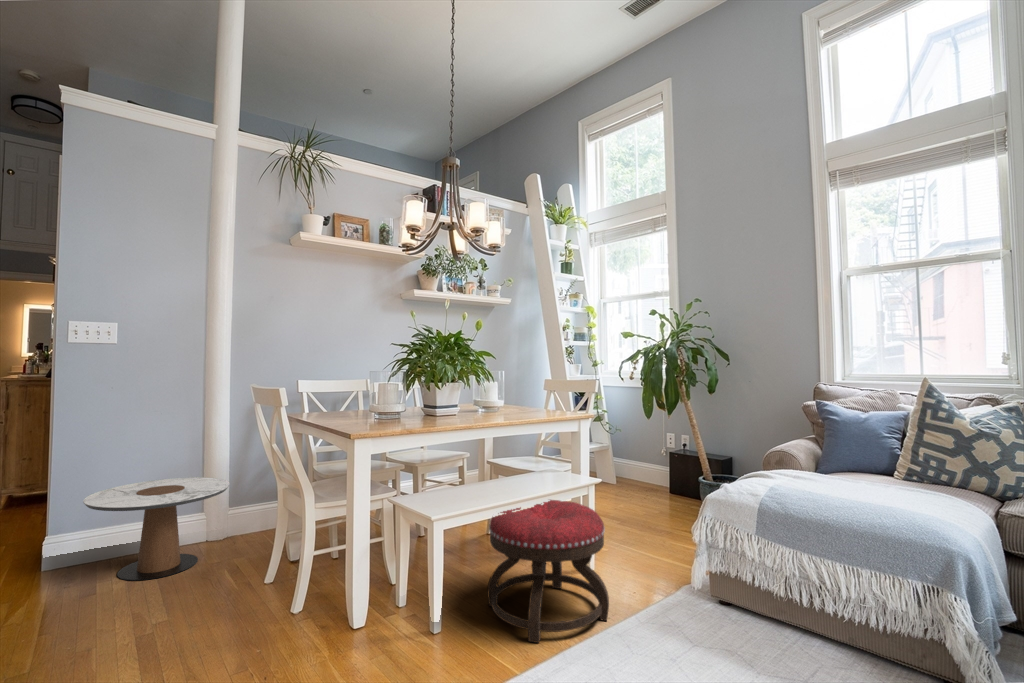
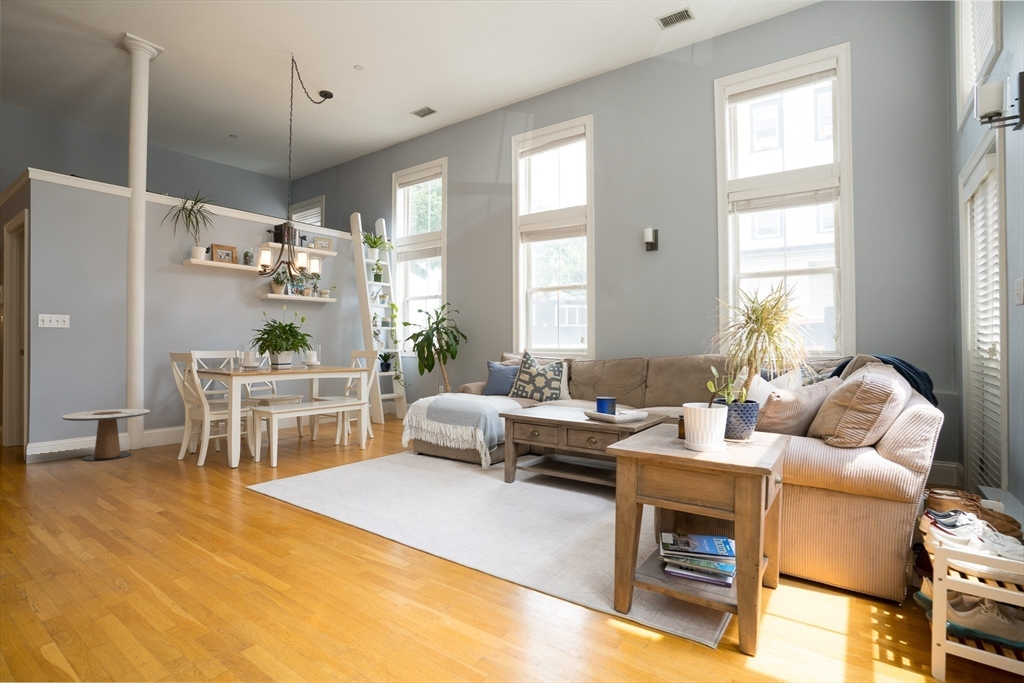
ottoman: present [487,500,609,643] -> none [304,408,363,464]

